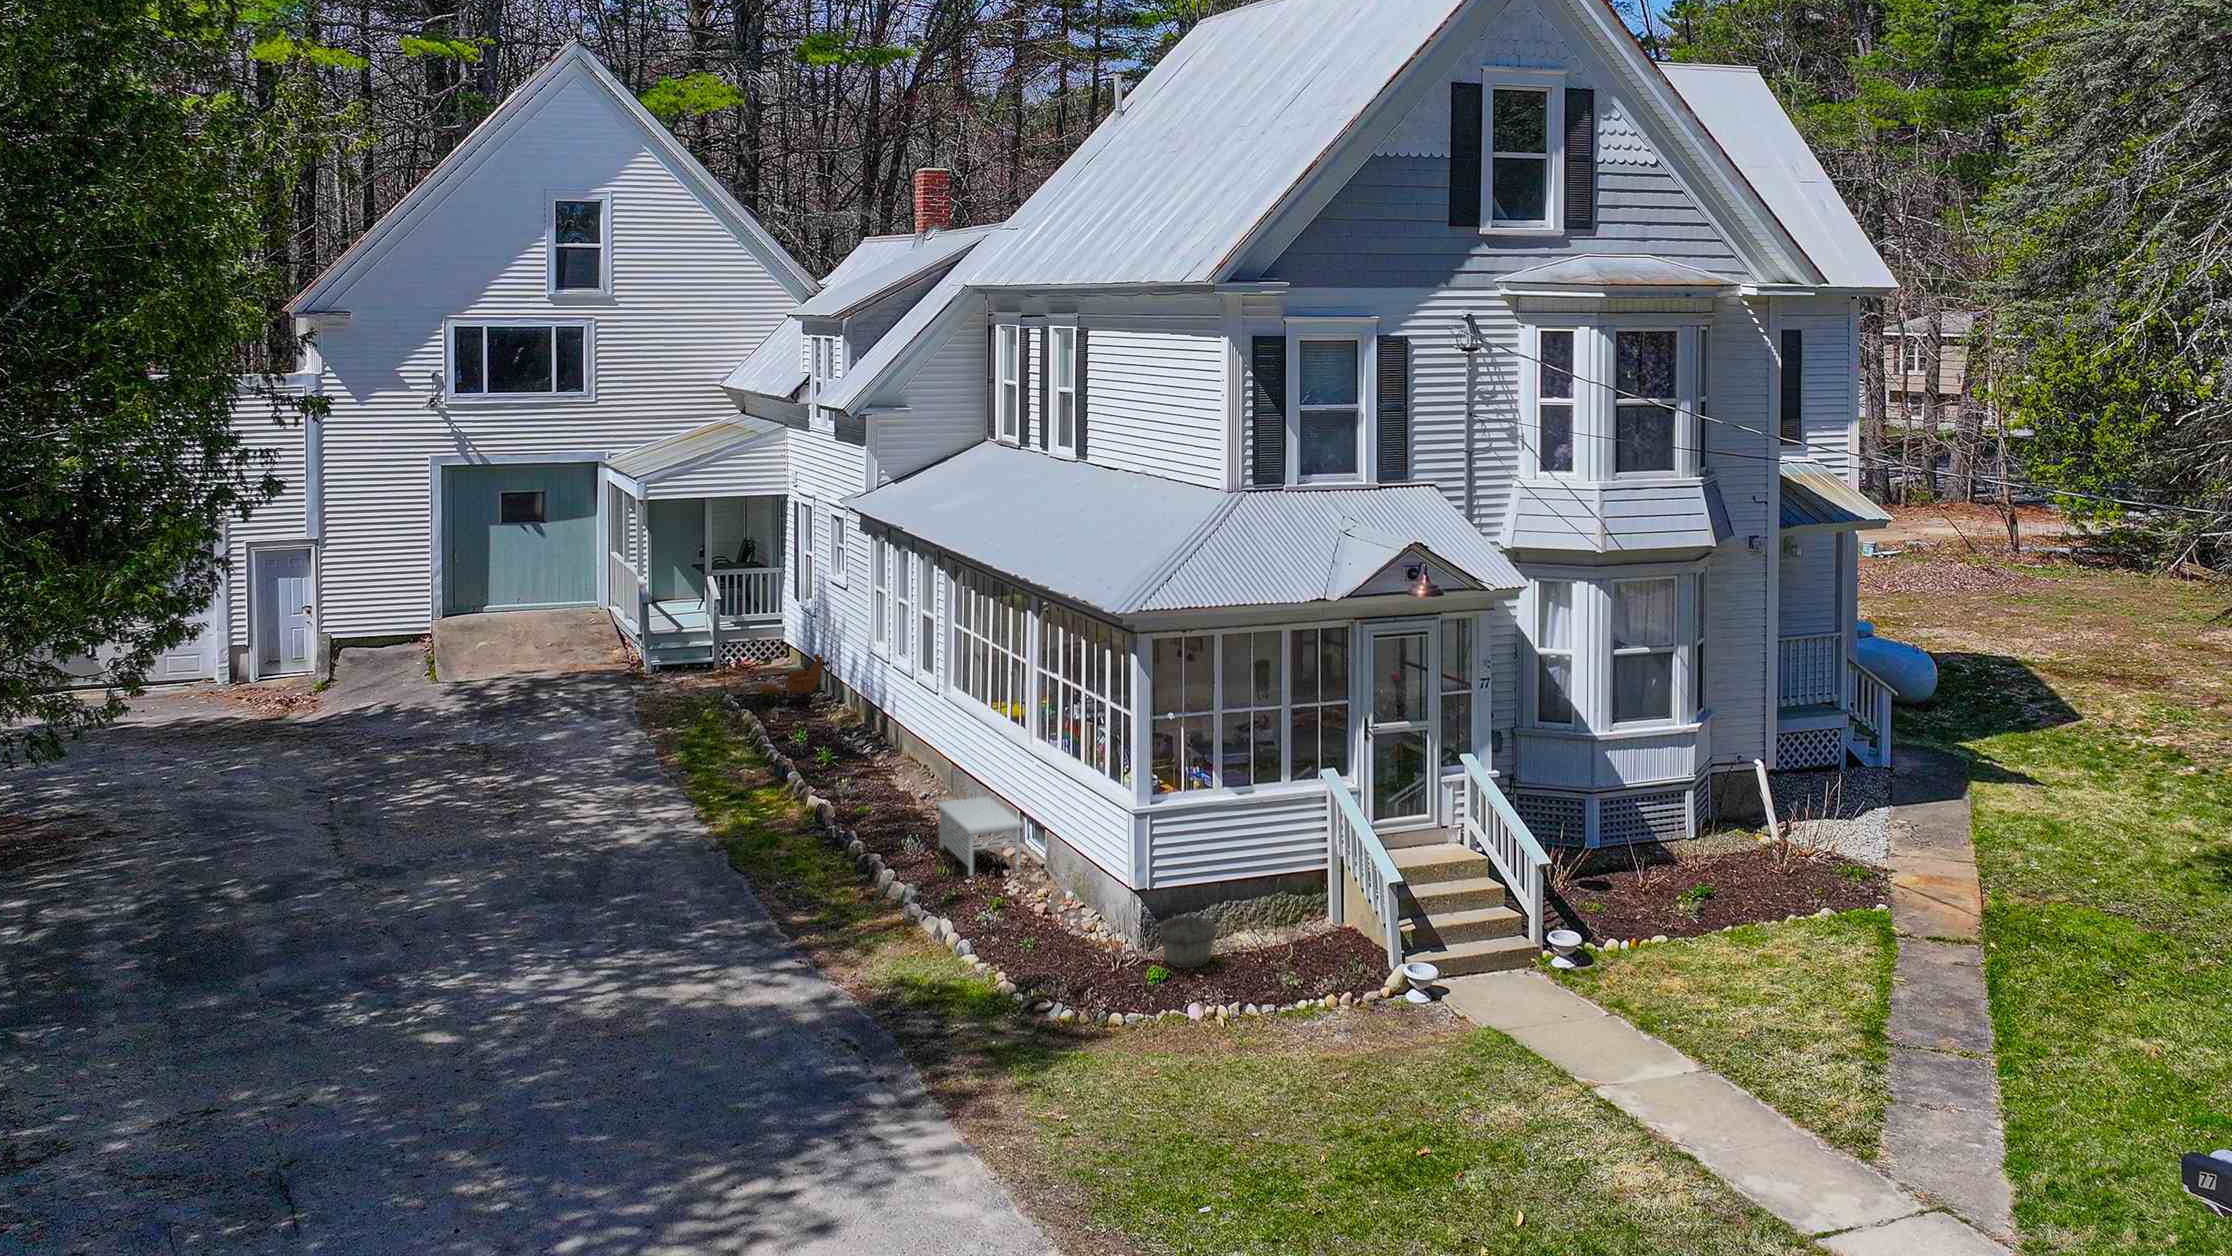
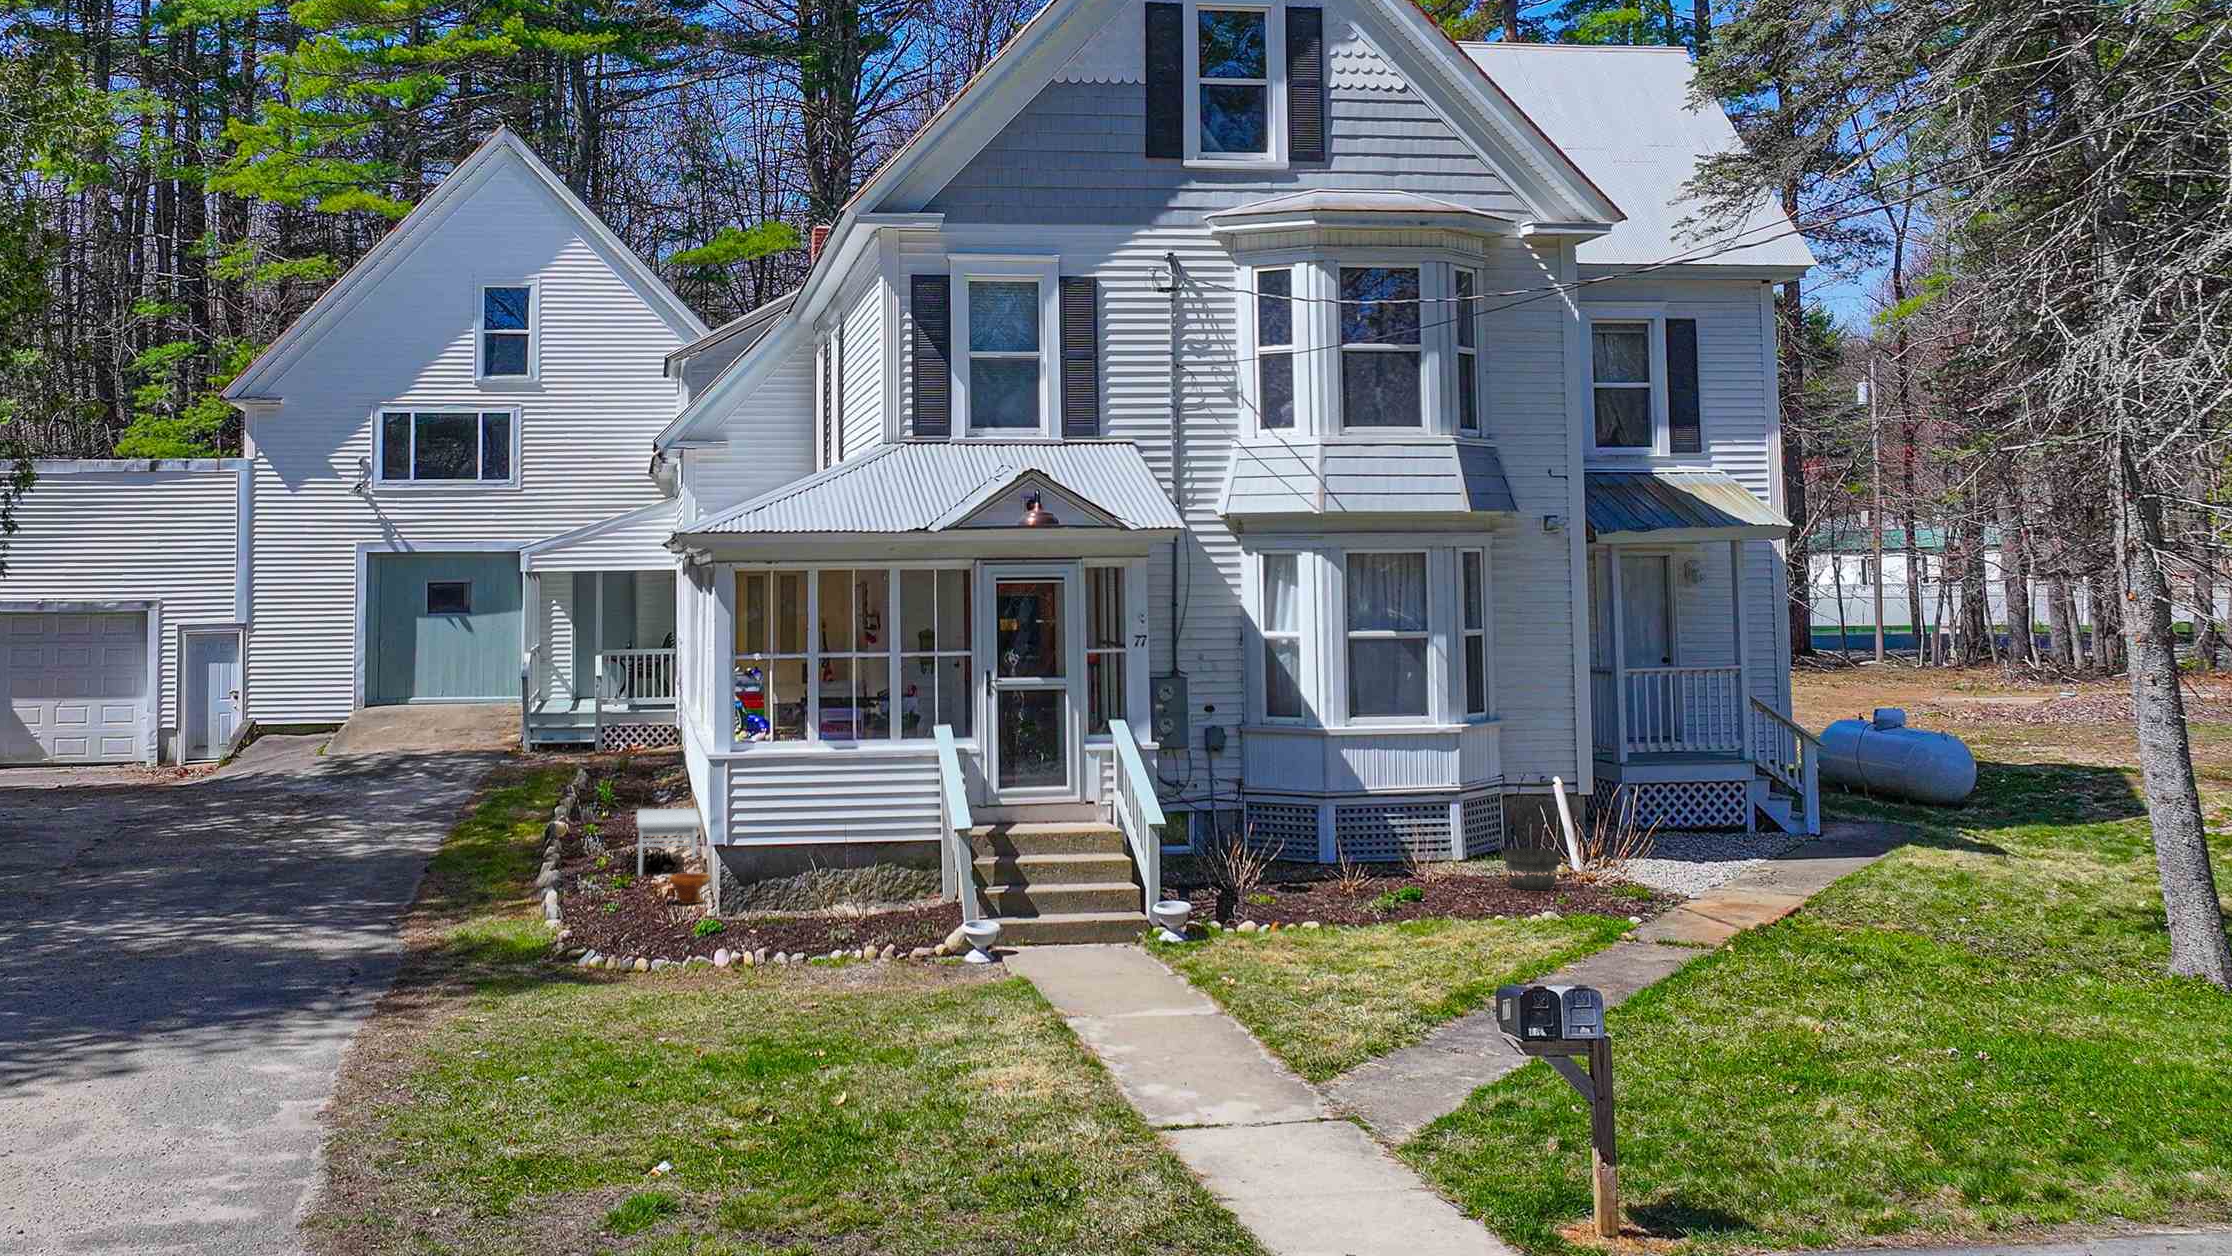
lounge chair: present [758,654,823,707] -> none [607,729,680,782]
planter: none [1046,890,1084,923] -> present [669,873,710,904]
wooden bucket: present [1160,916,1216,968] -> present [1504,847,1560,890]

